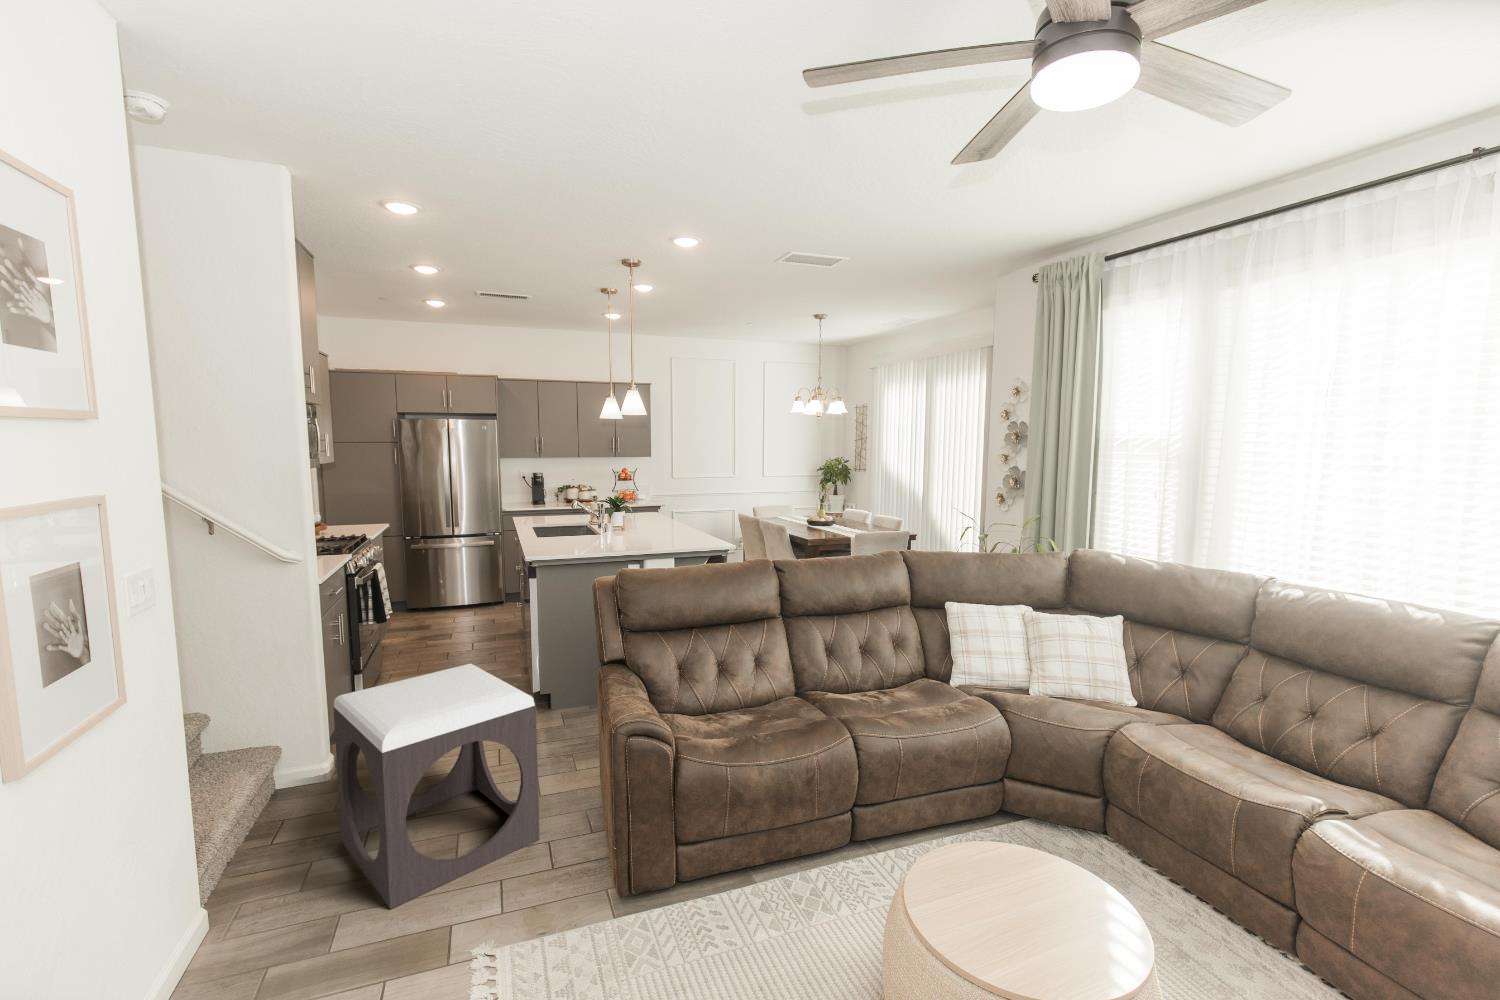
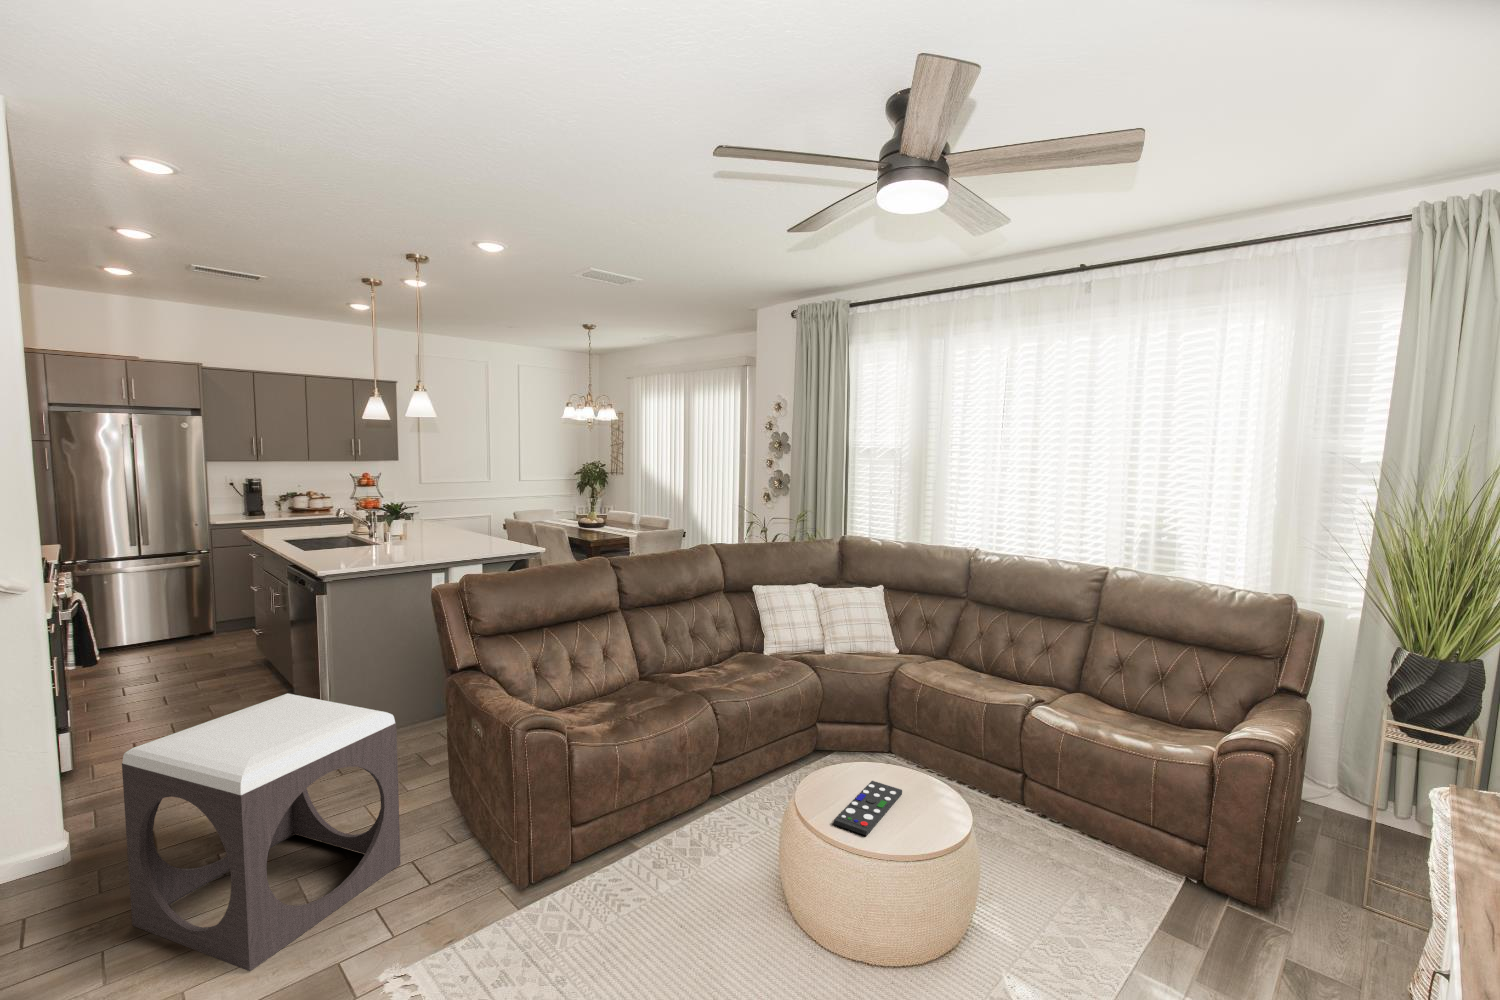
remote control: none [936,879,1054,958] -> present [834,781,902,836]

